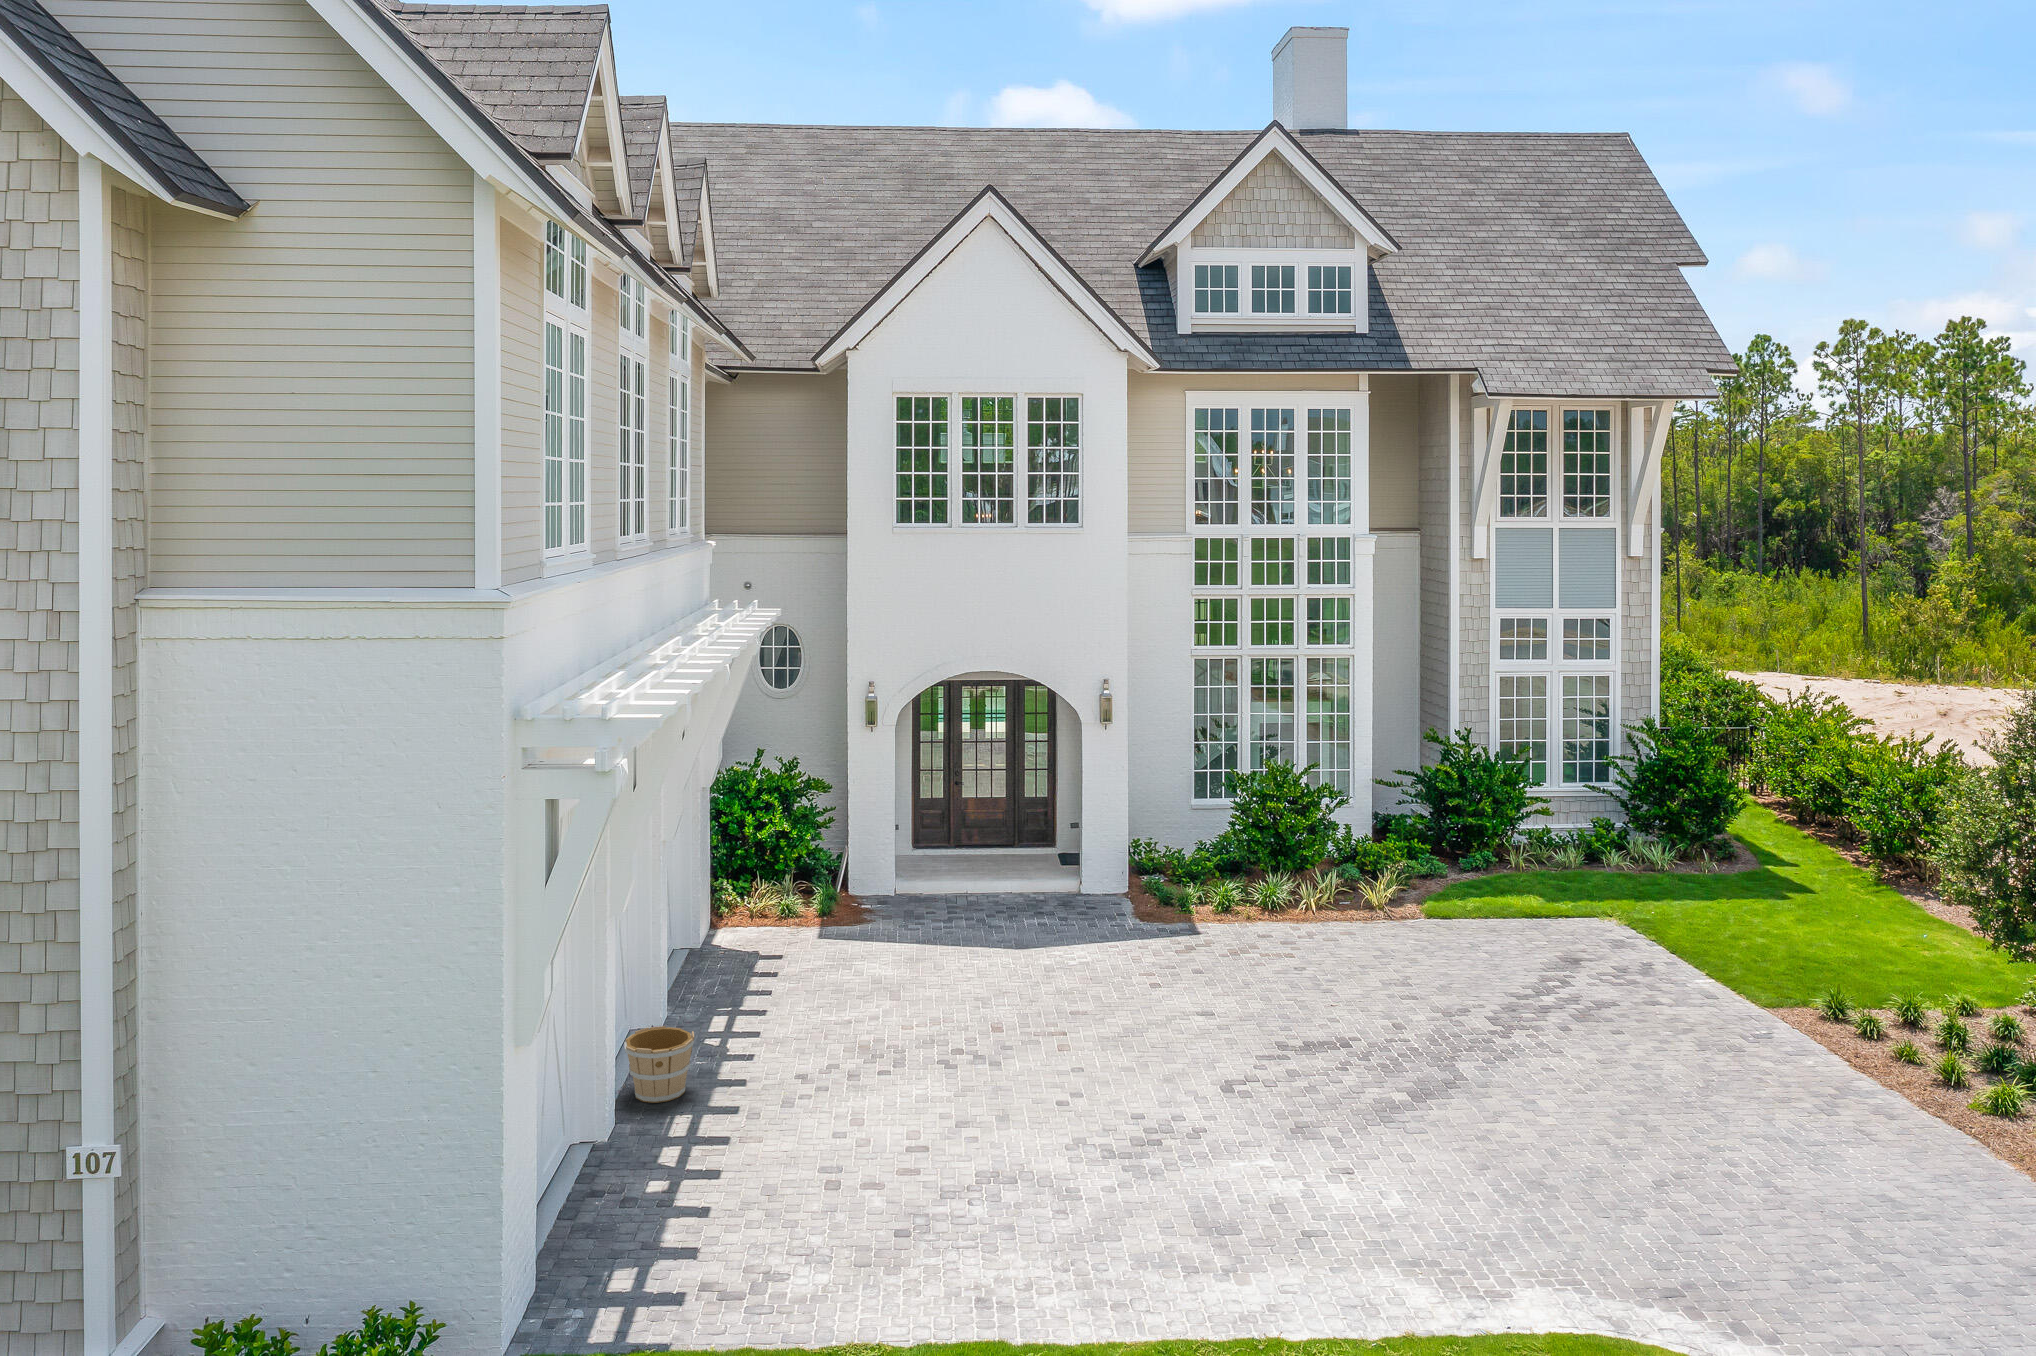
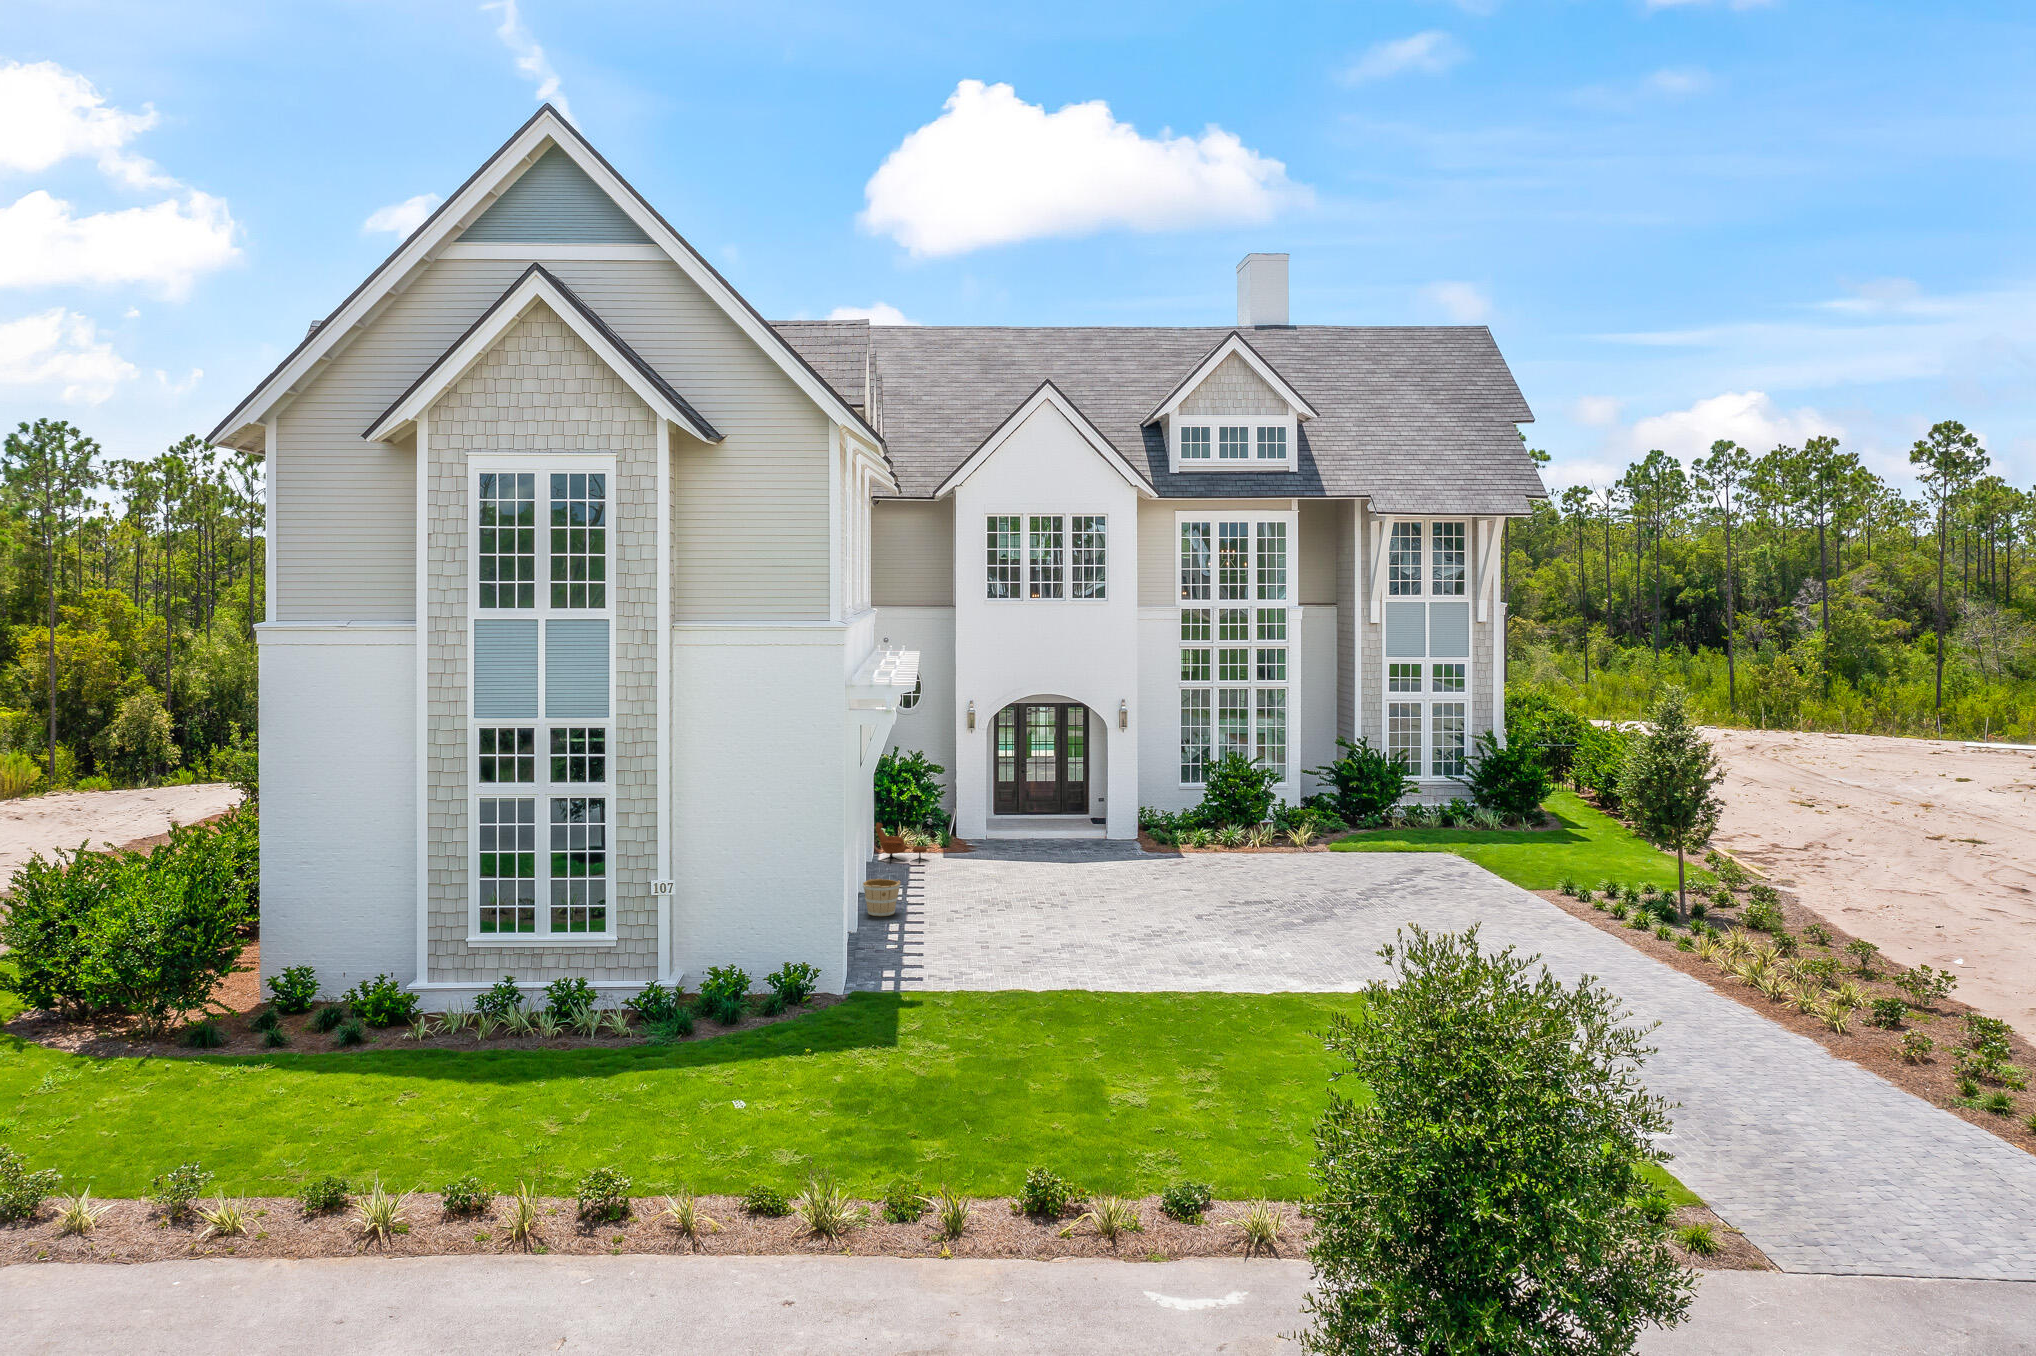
lounge chair: none [704,885,793,954] -> present [876,823,928,864]

